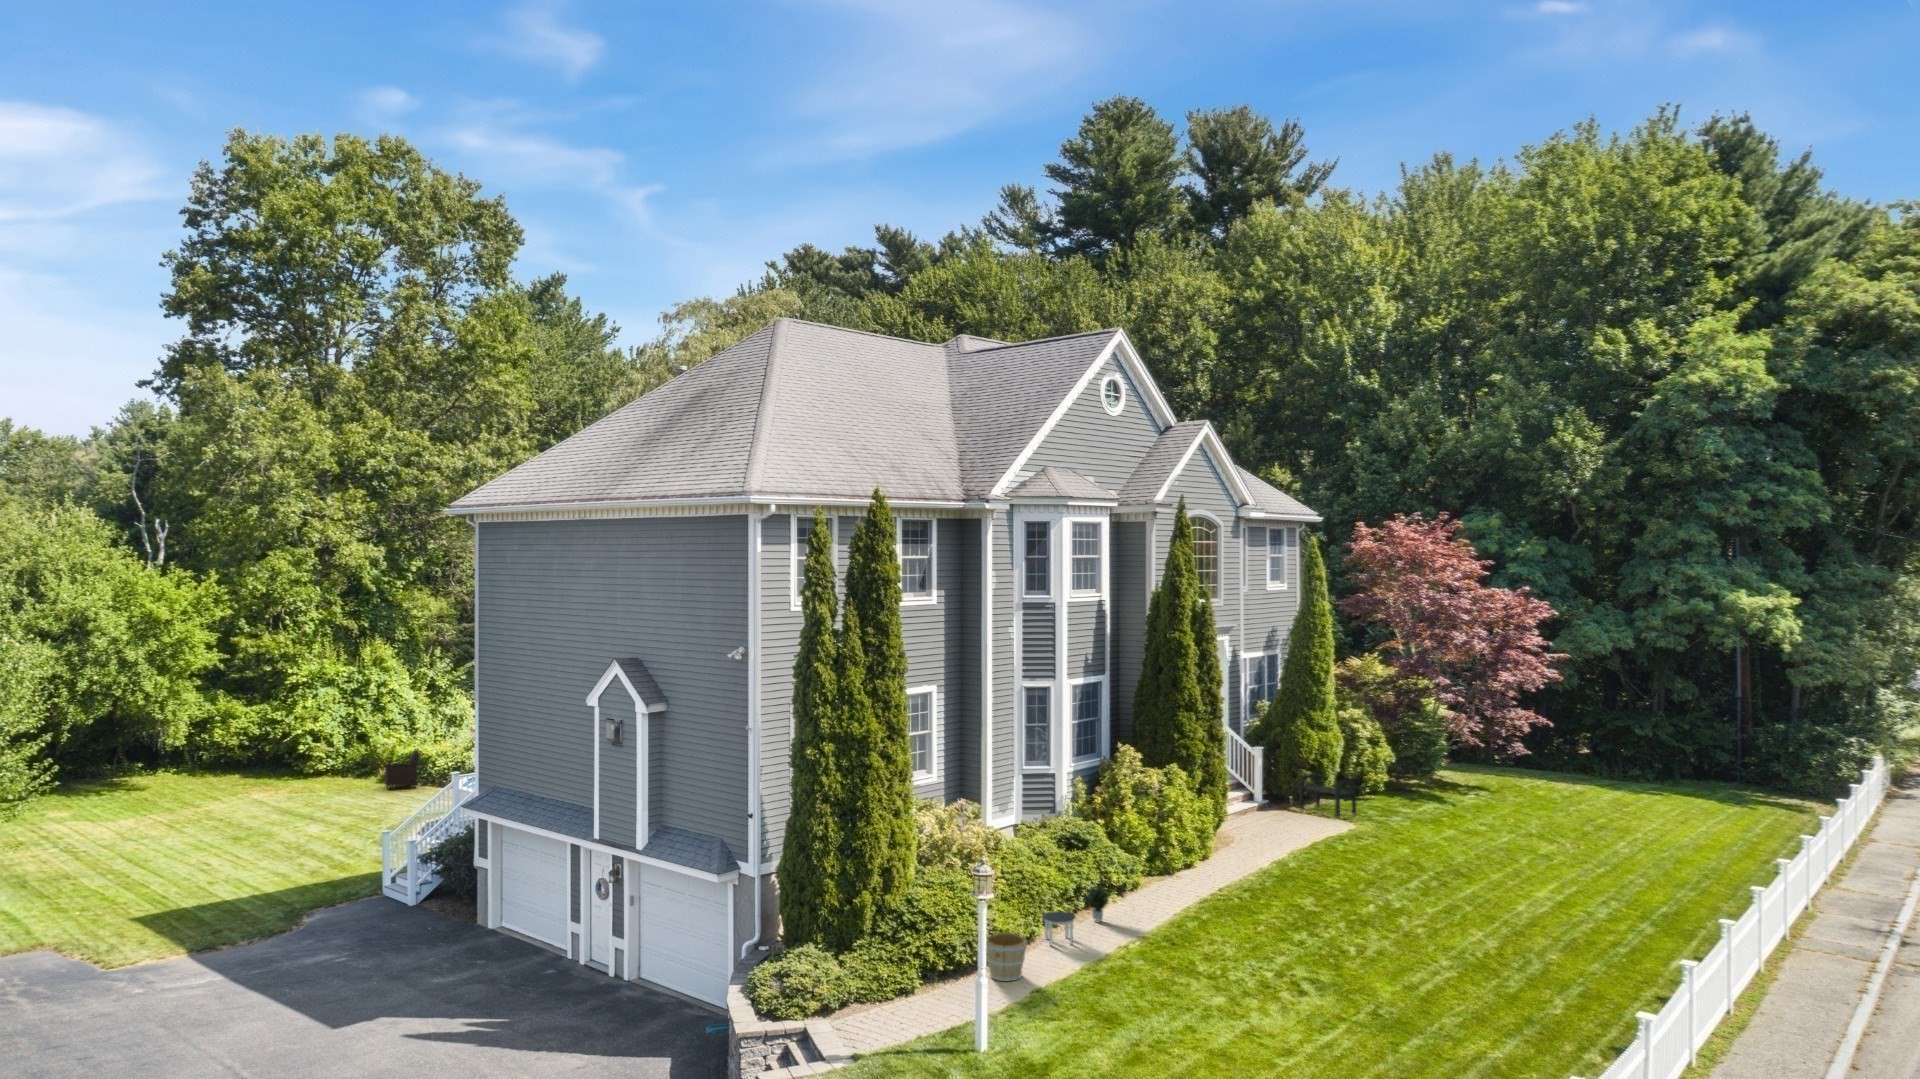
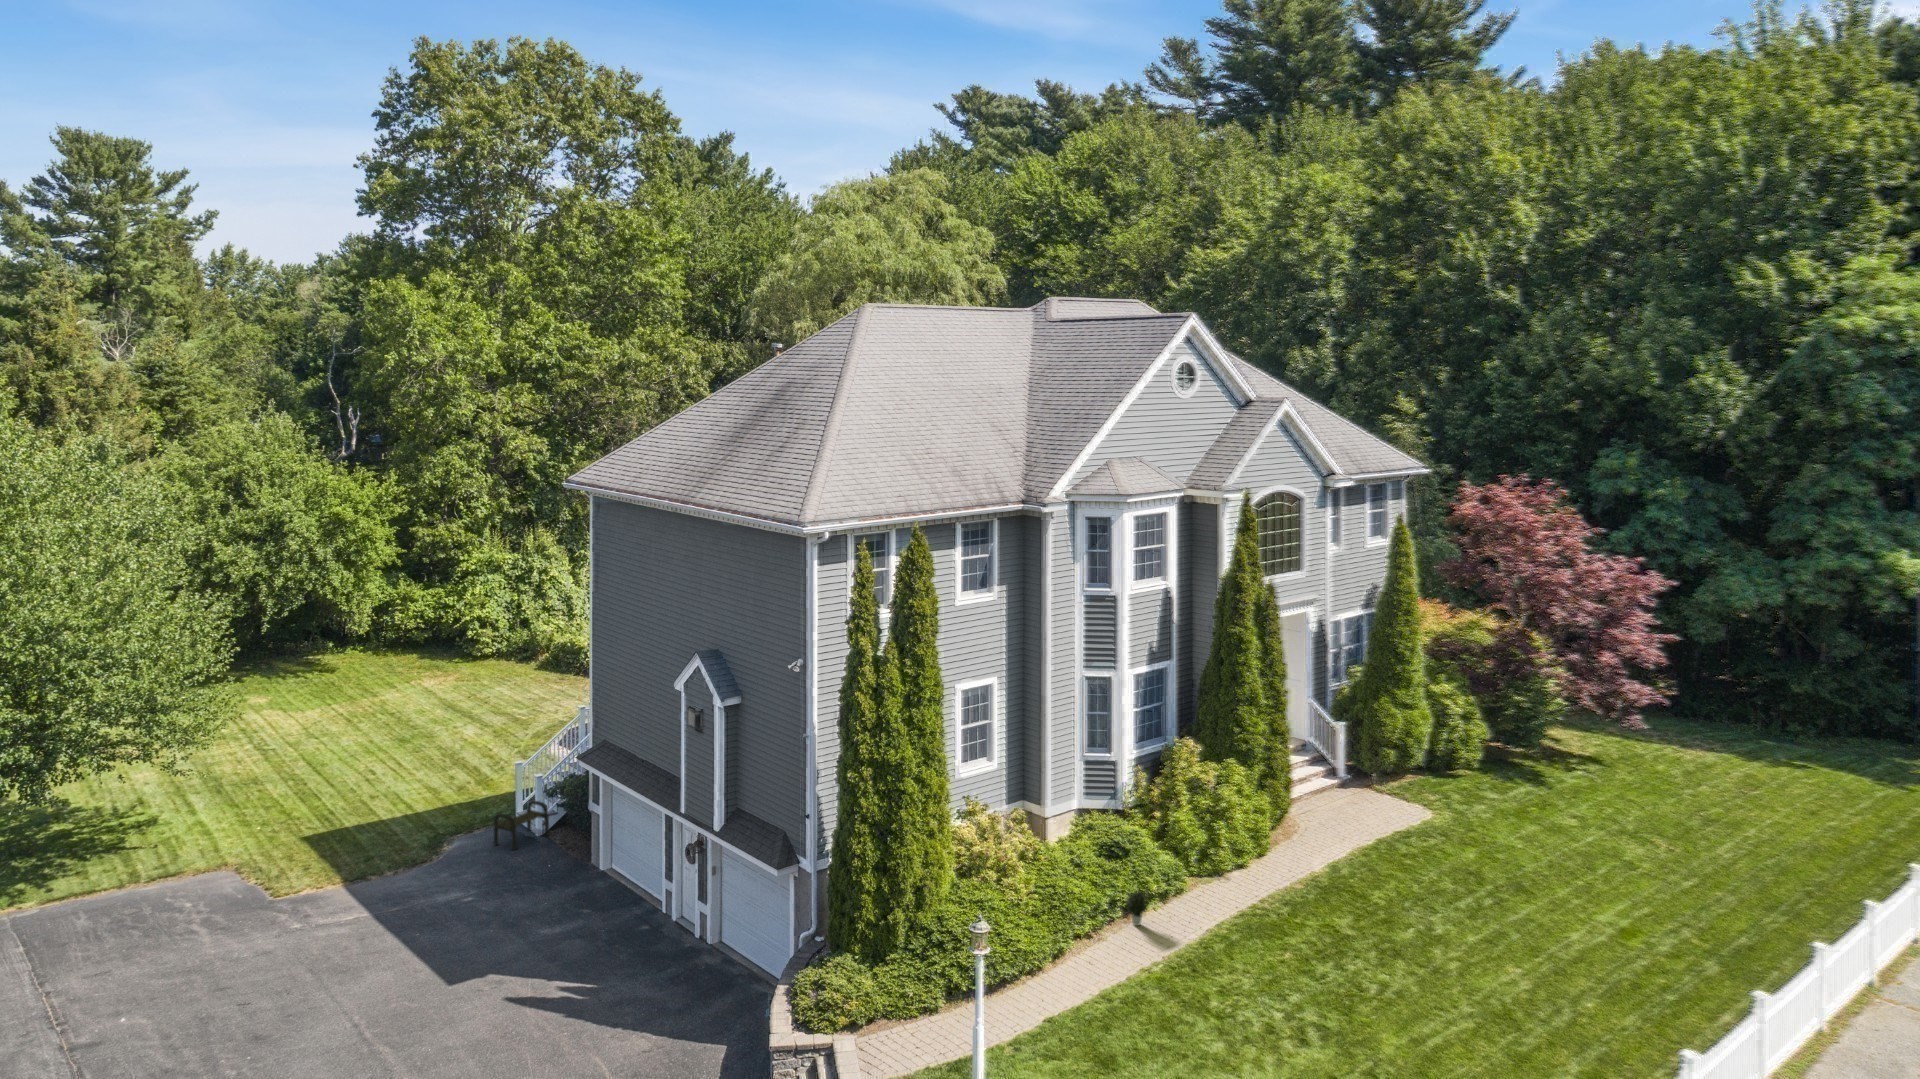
chair: present [385,750,420,790] -> none [544,639,573,677]
bench: present [1299,774,1356,818] -> present [494,800,549,850]
round table: present [1042,911,1075,946] -> none [1076,919,1108,955]
wooden bucket: present [987,933,1027,981] -> none [1010,949,1050,998]

